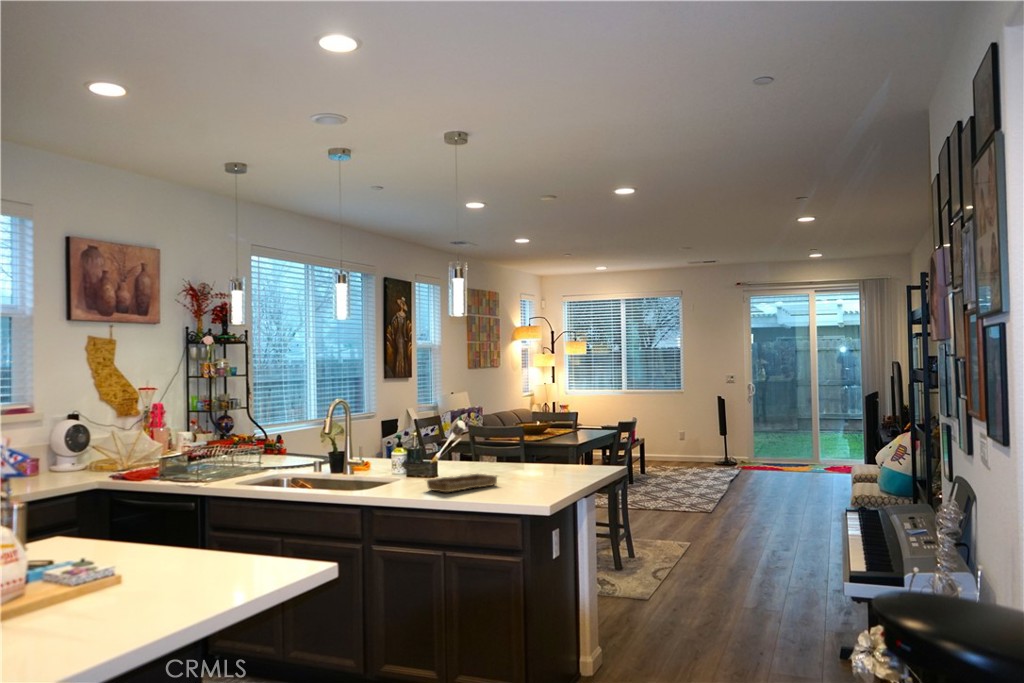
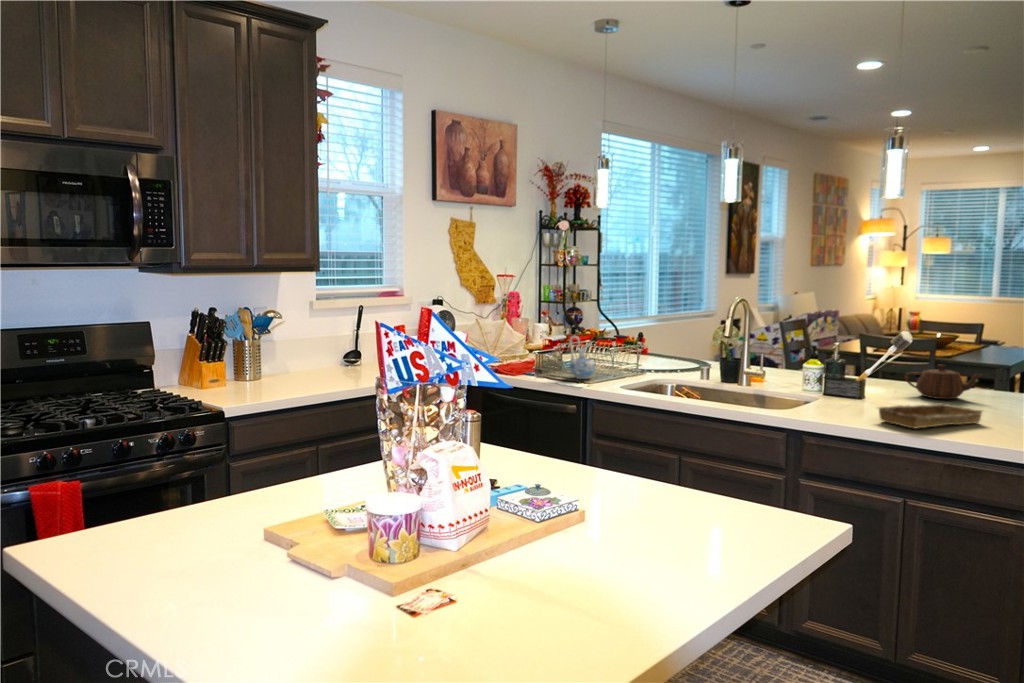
ceramic pitcher: none [195,441,219,479] -> present [570,336,595,379]
teapot: none [464,445,514,471] -> present [905,365,982,399]

